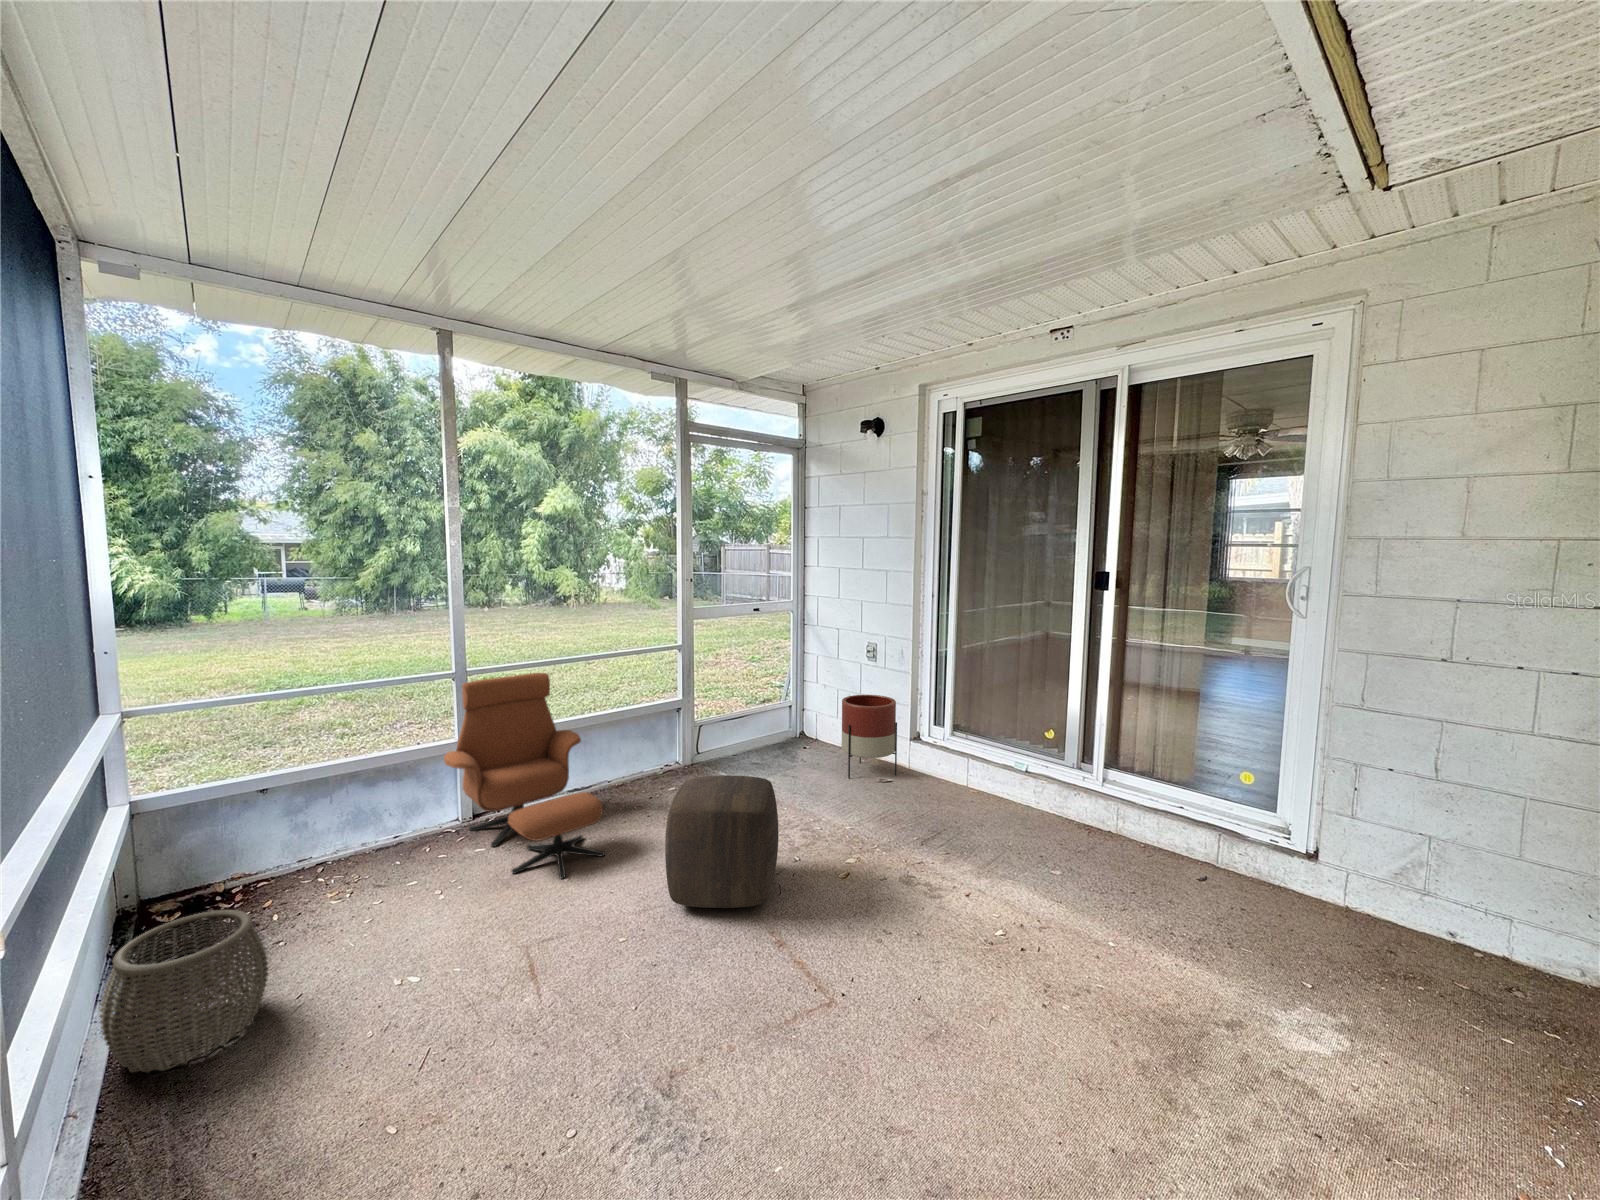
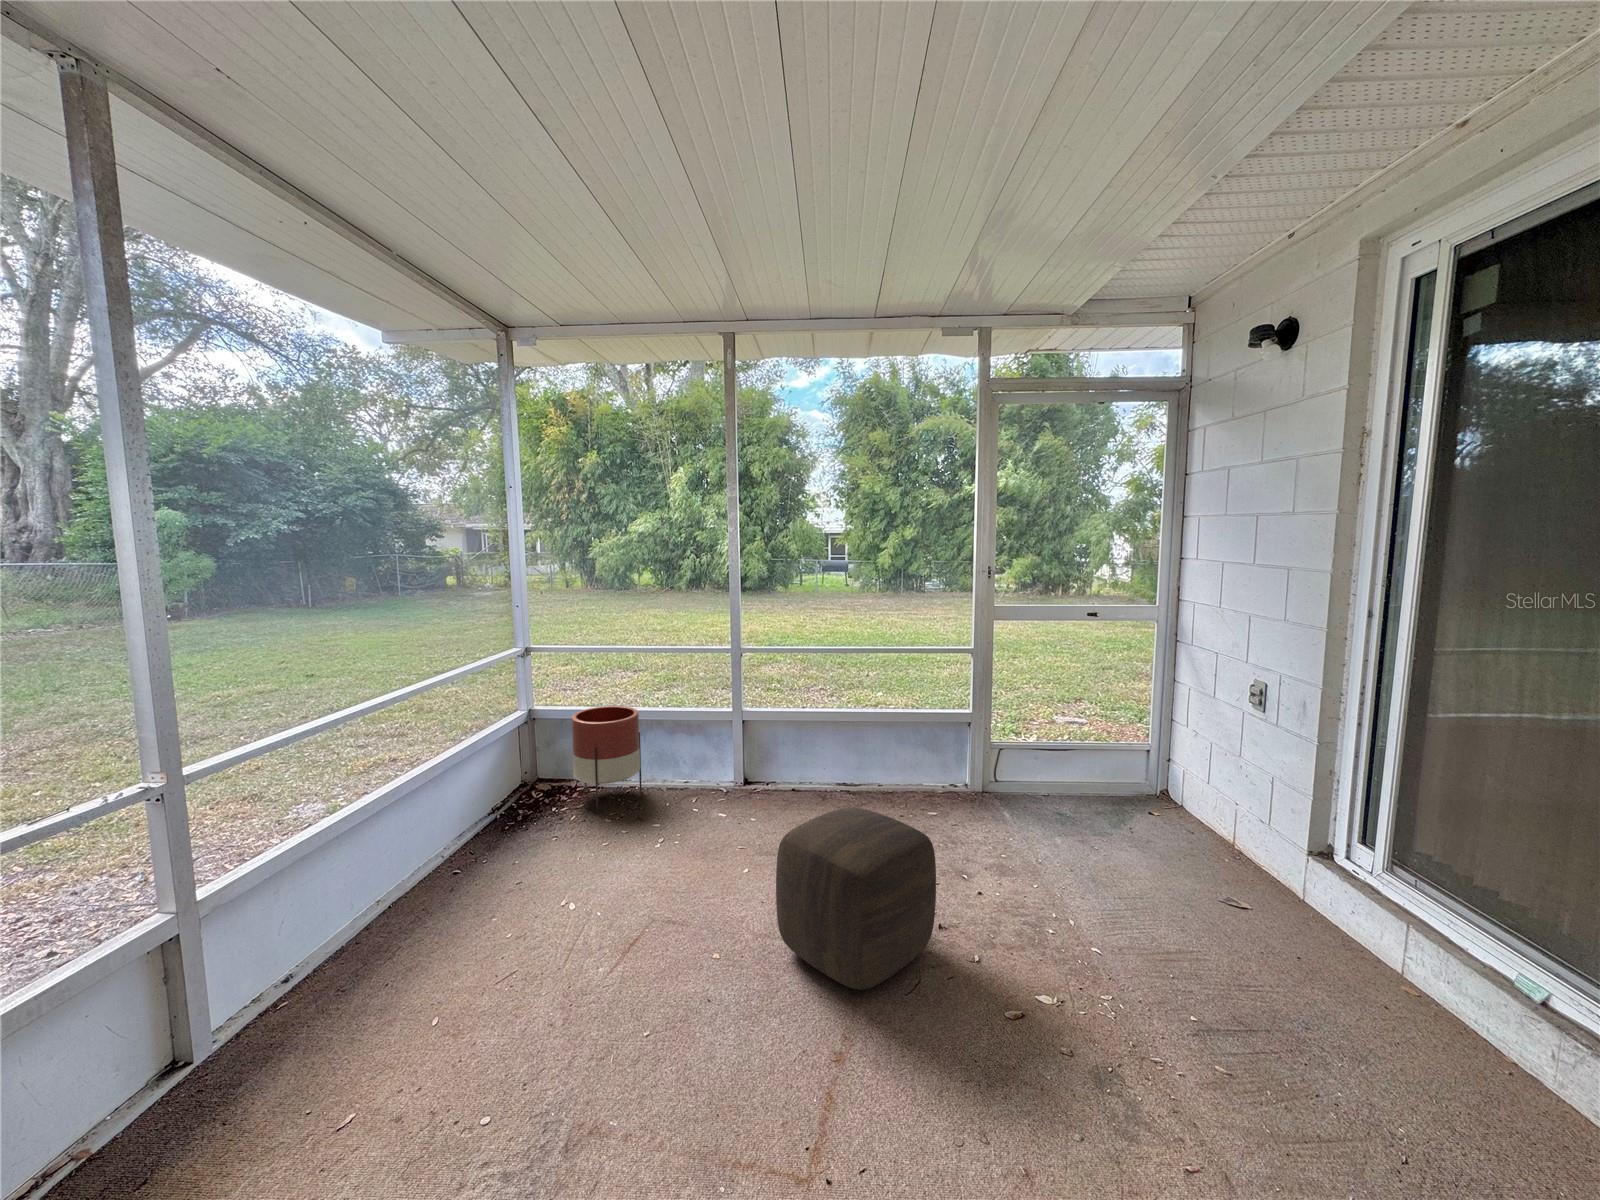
lounge chair: present [444,673,605,879] -> none [705,659,830,869]
planter: present [841,695,897,778] -> present [572,706,642,812]
woven basket: present [99,910,269,1073] -> none [406,798,505,899]

